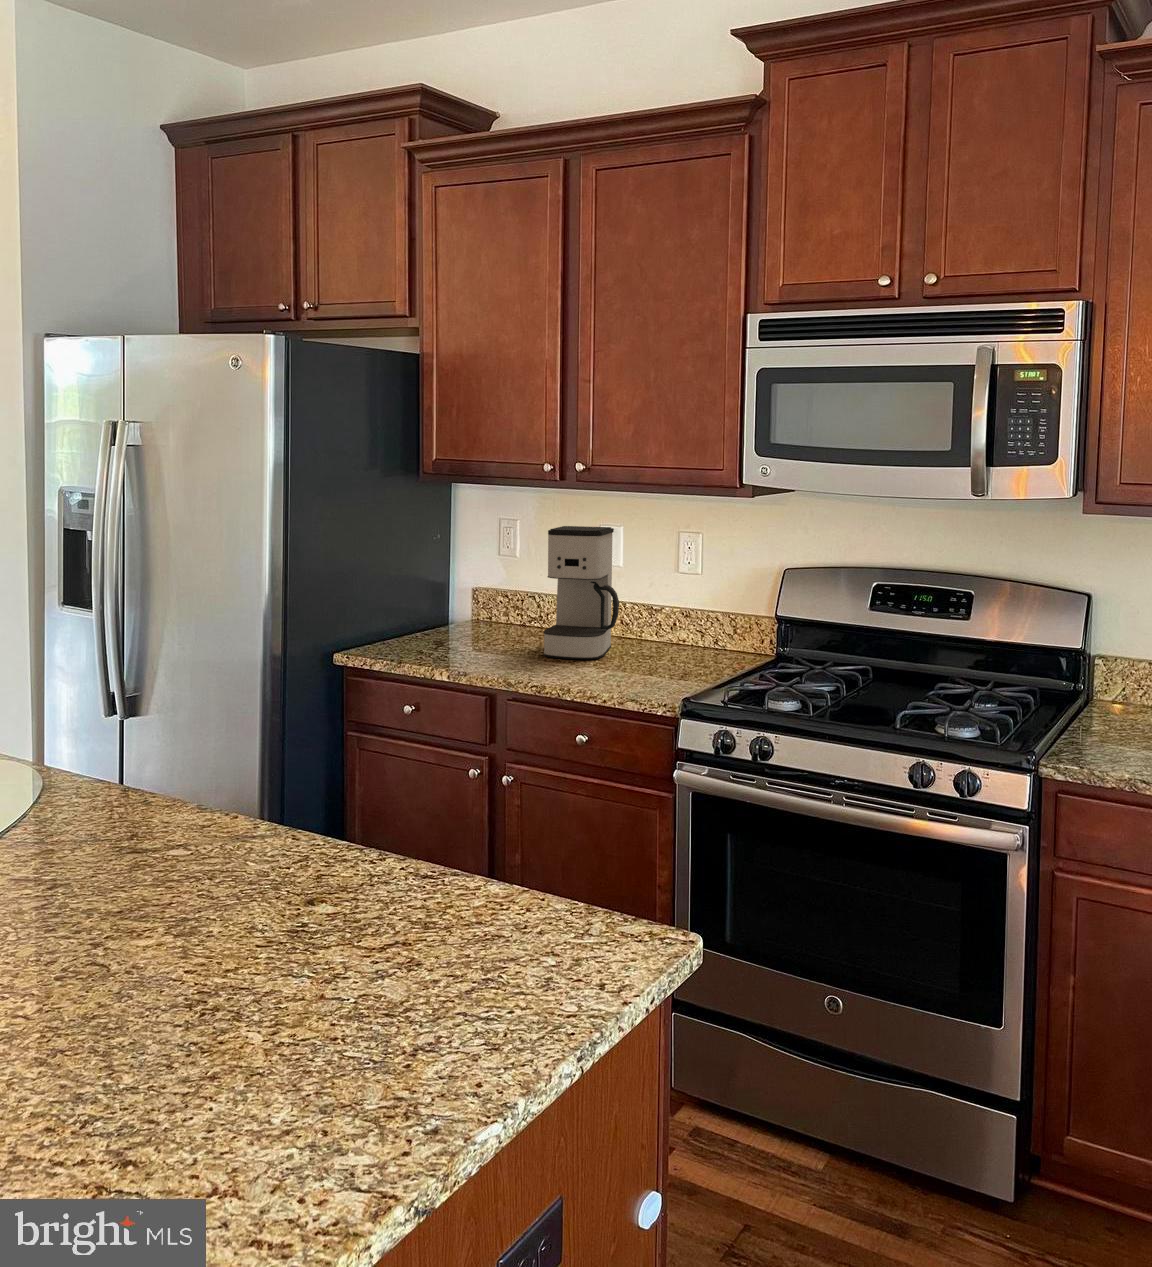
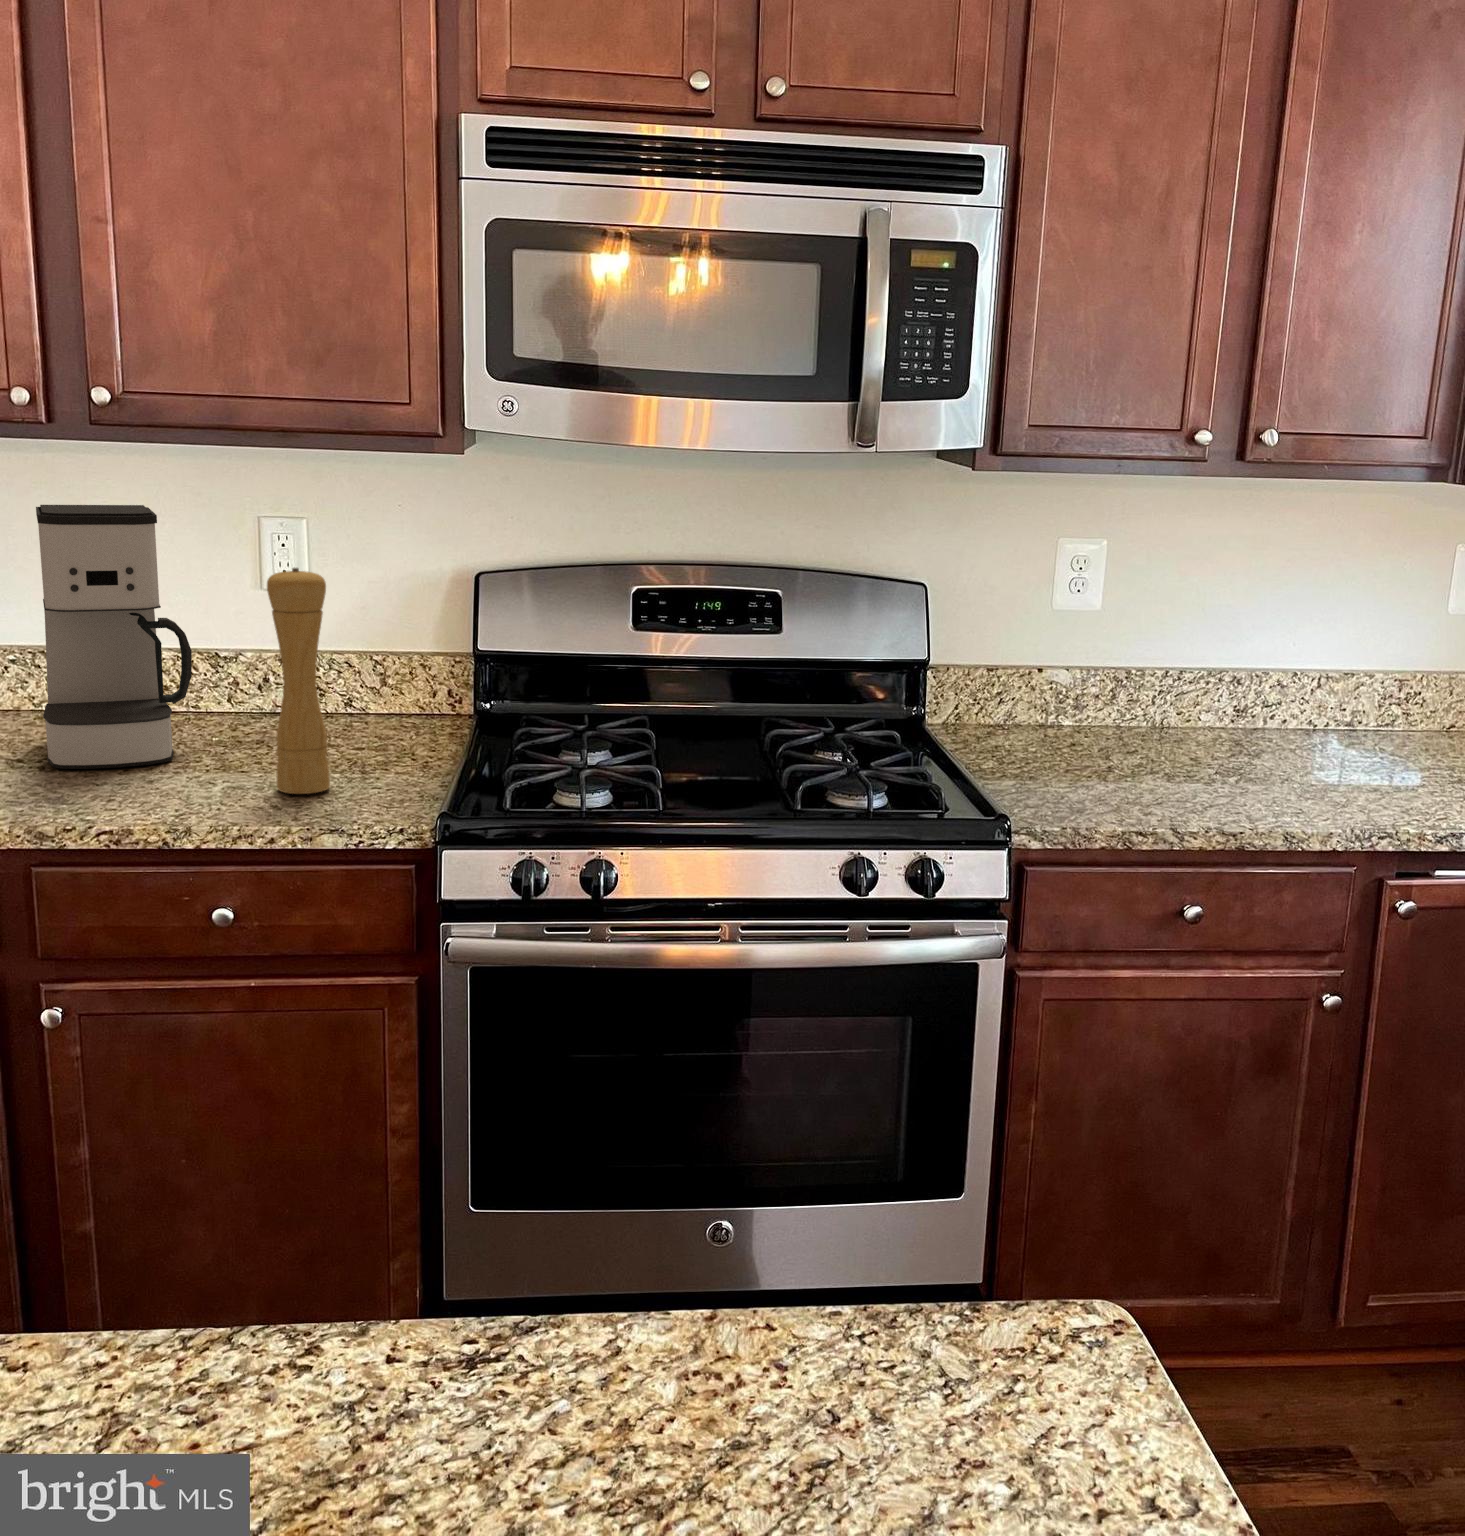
pepper mill: none [625,560,656,682] -> present [267,568,330,794]

